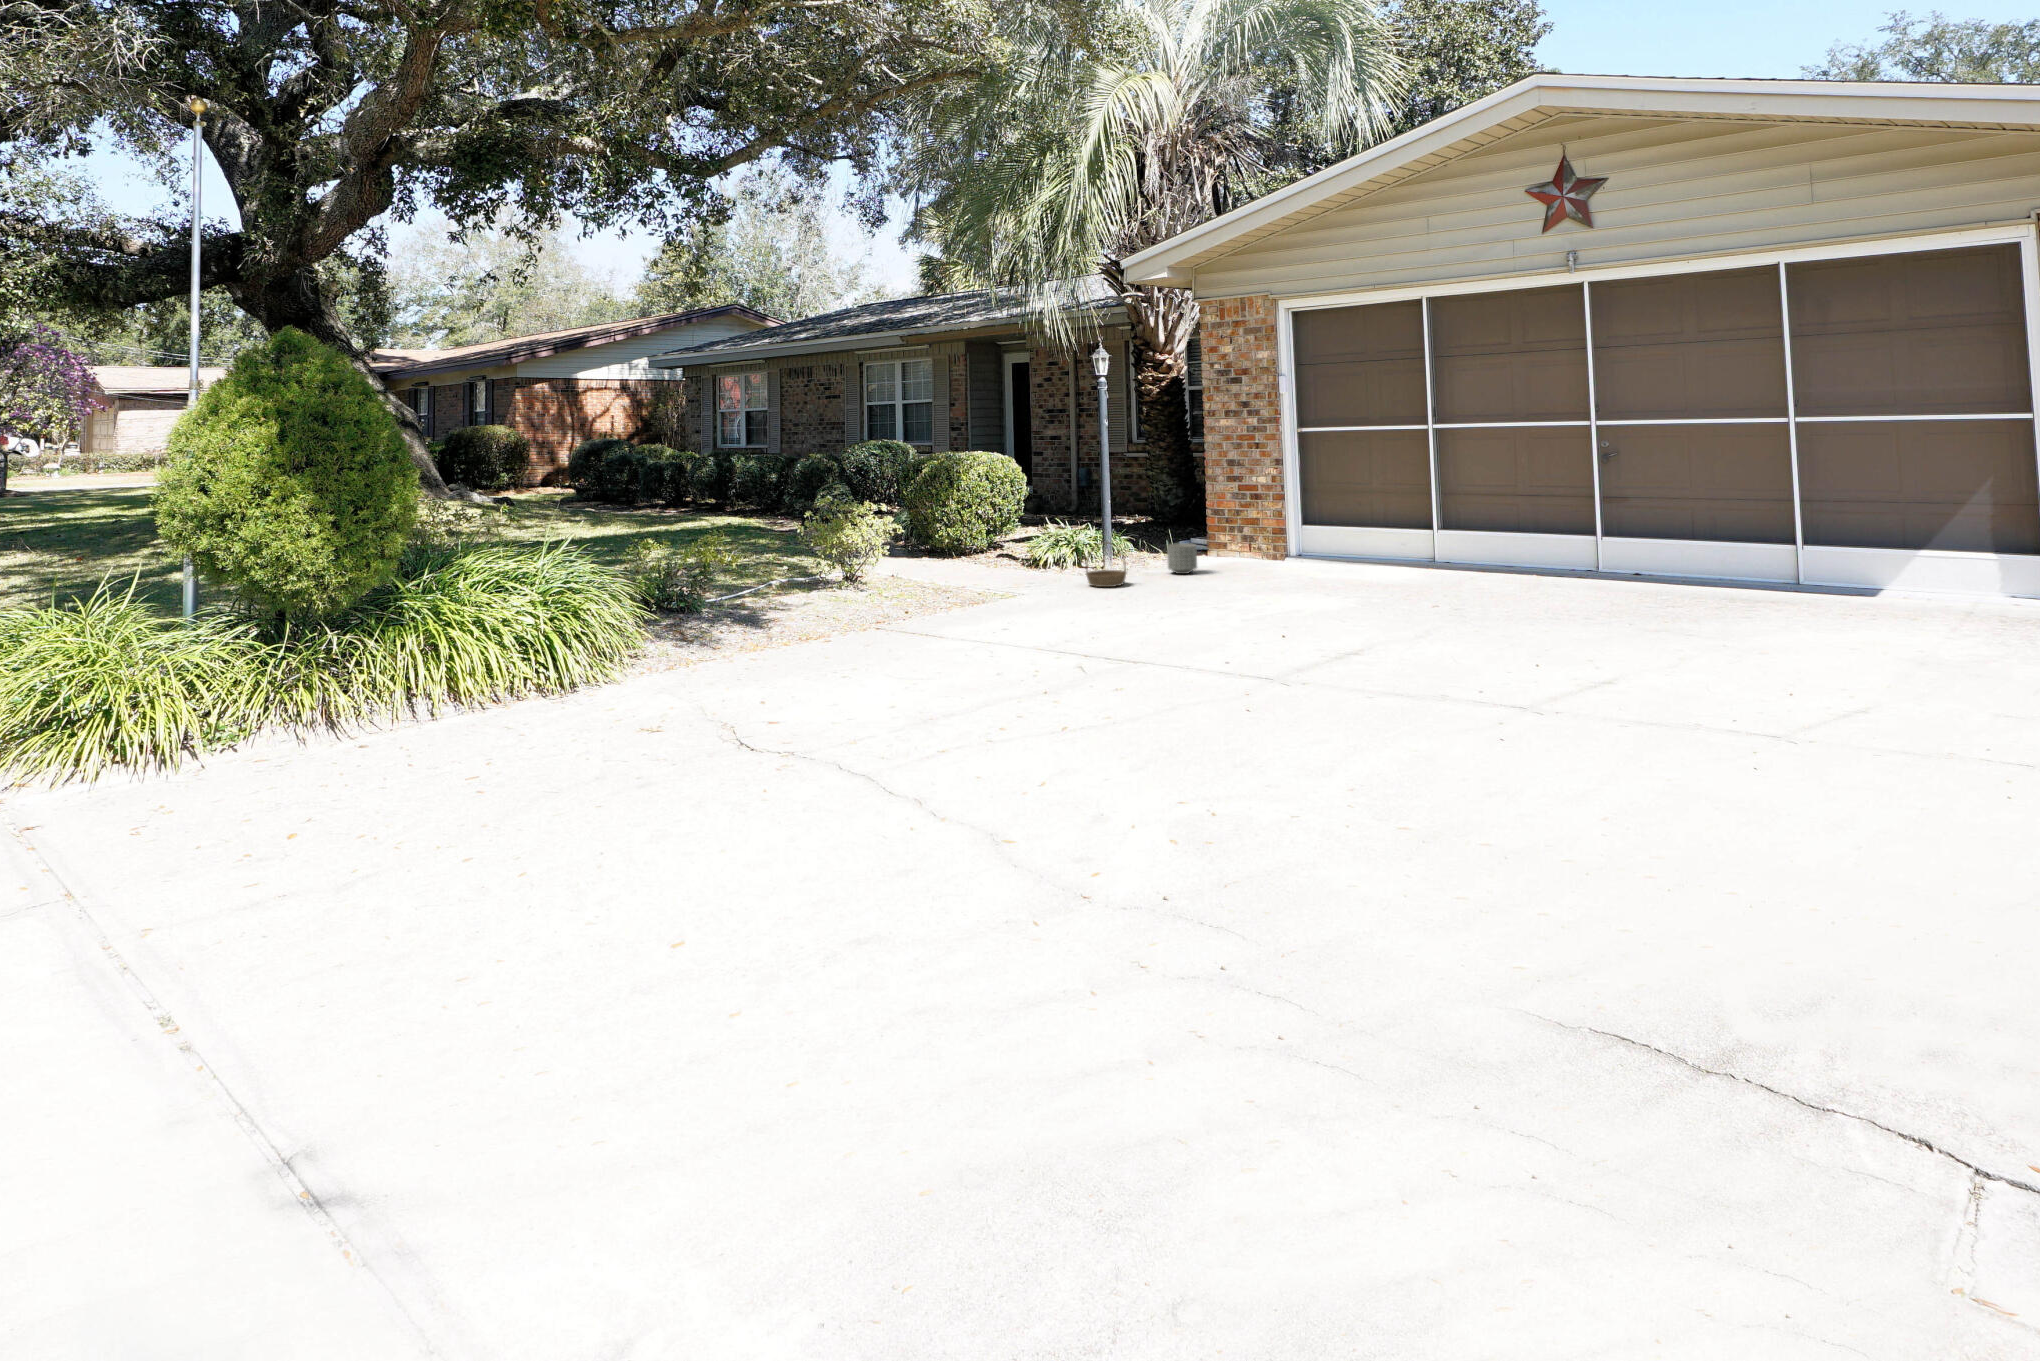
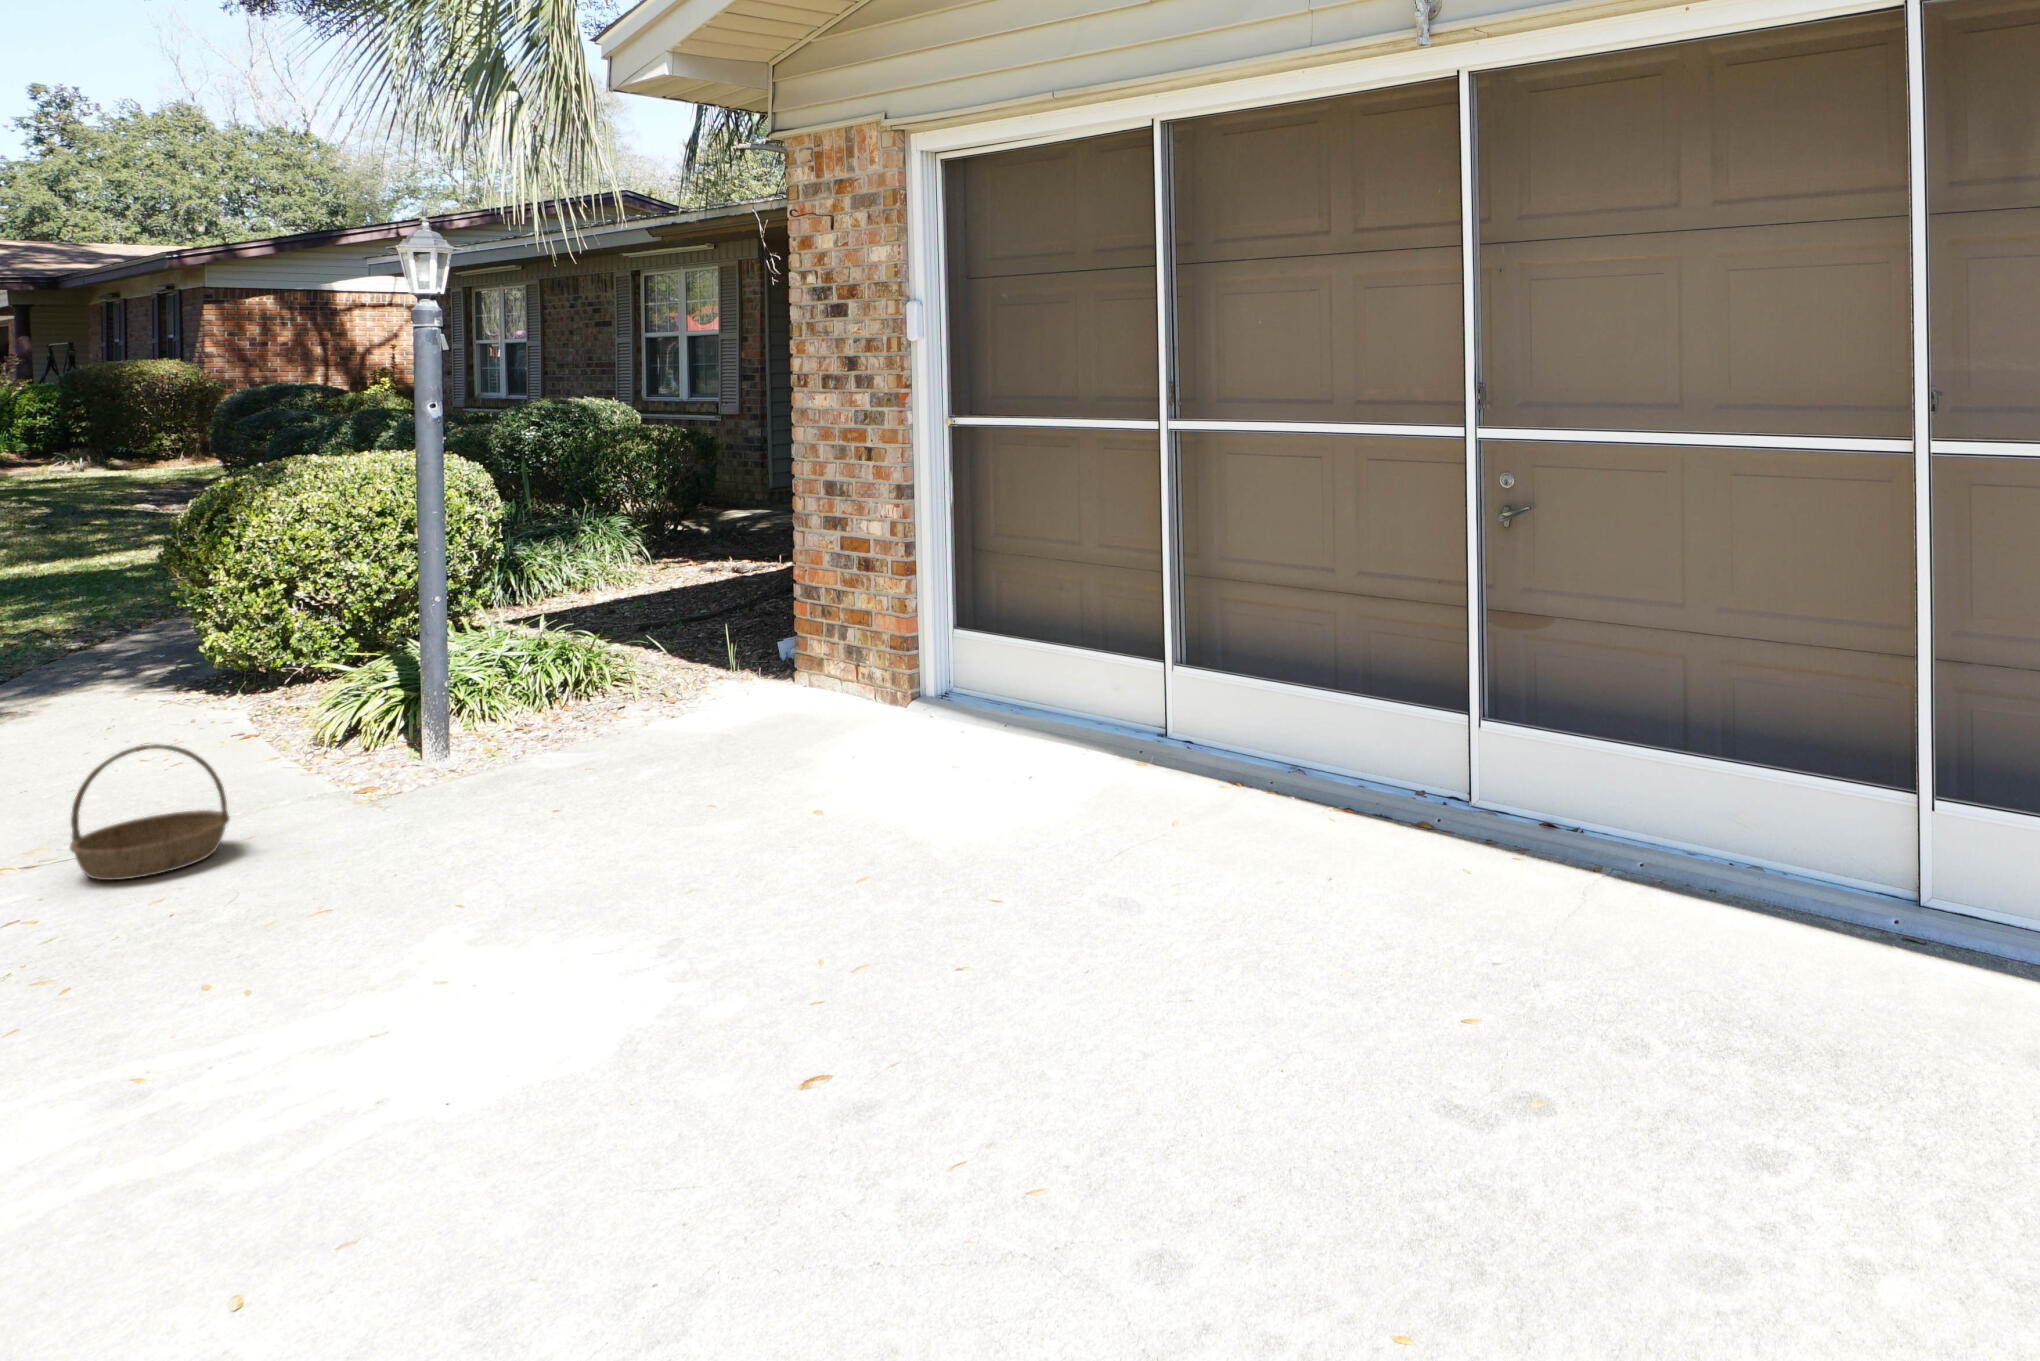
planter: present [1167,543,1197,574] -> none [455,709,548,794]

